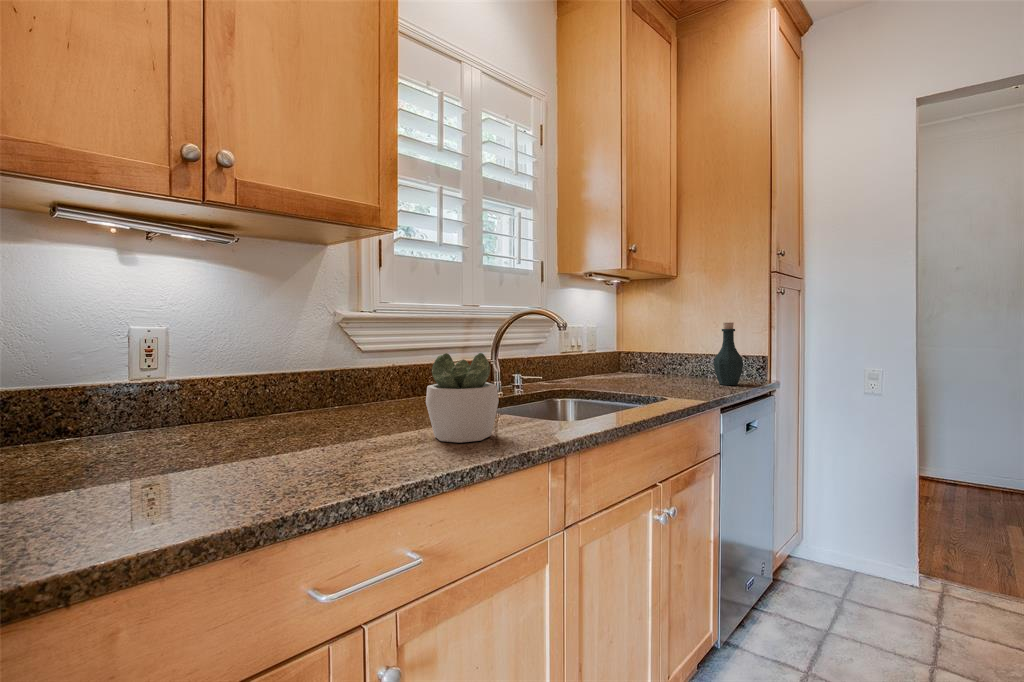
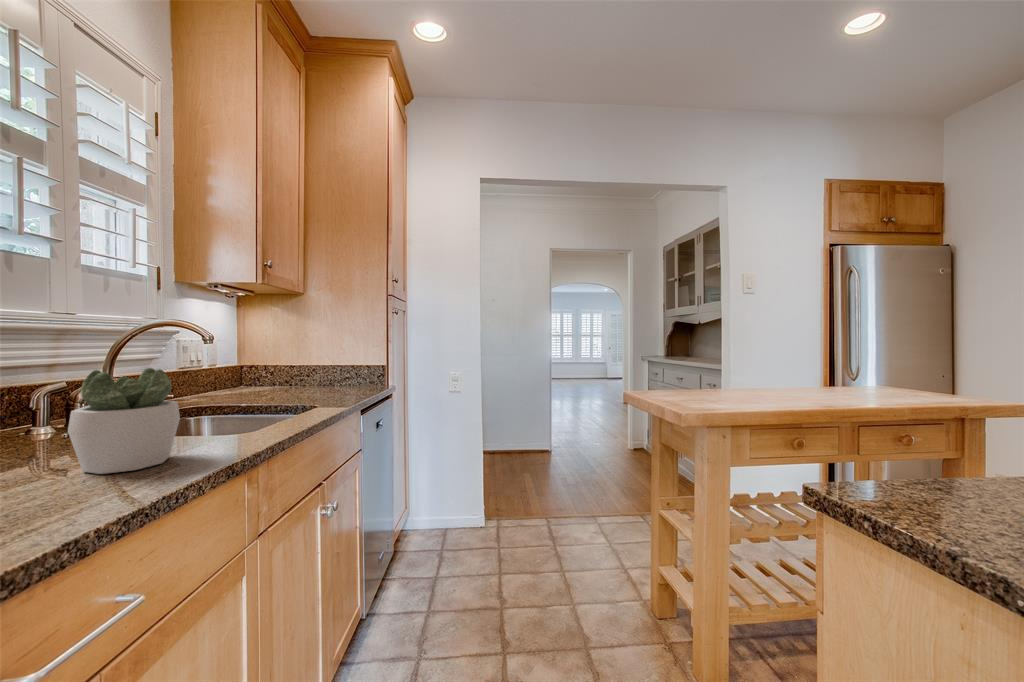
bottle: present [714,322,743,385] -> none [339,338,362,388]

